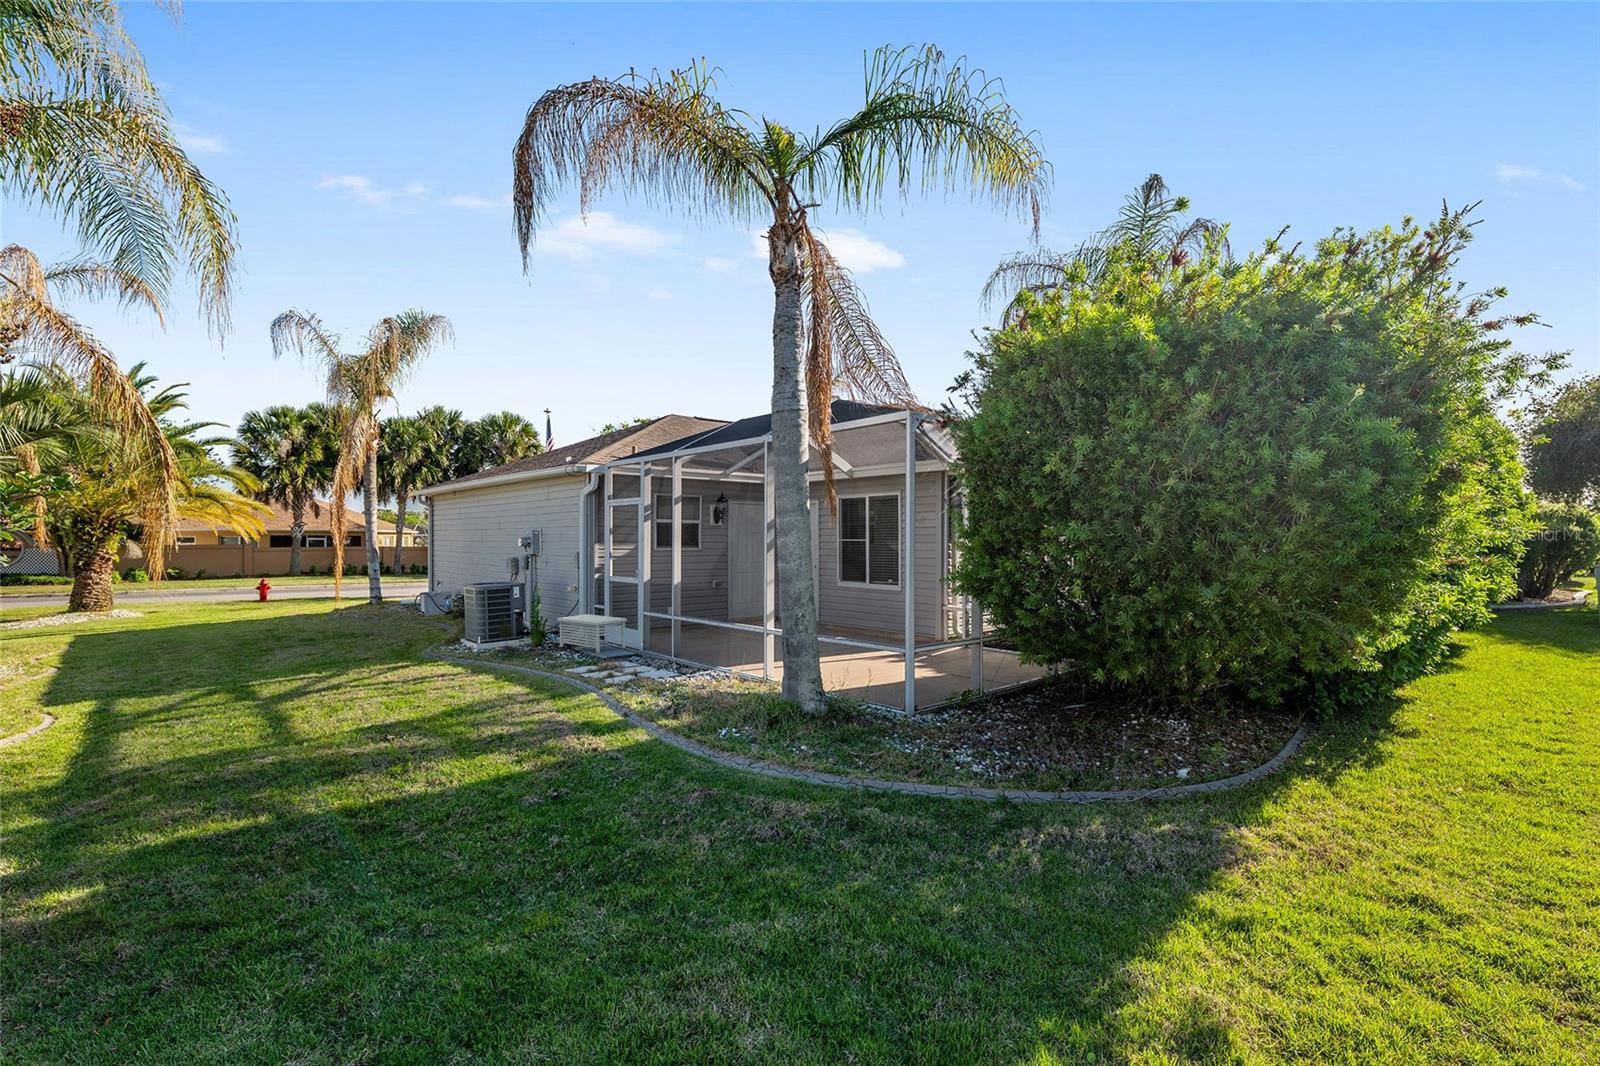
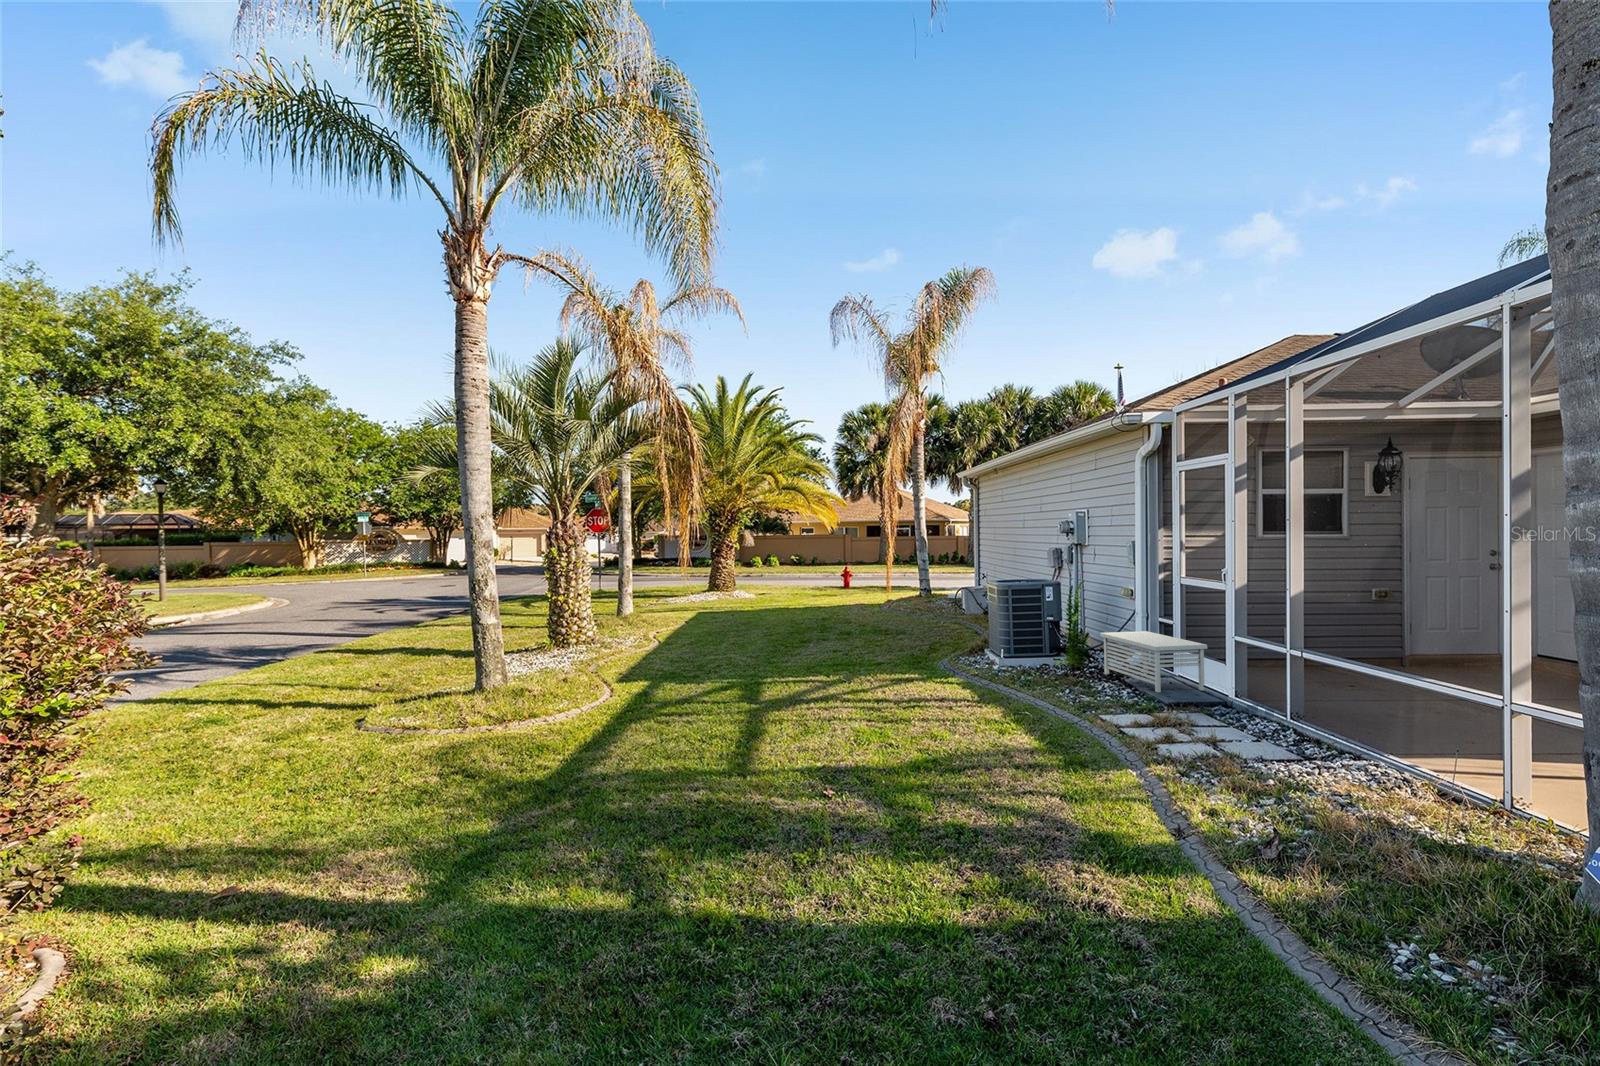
potted tree: present [496,618,516,650] -> none [1019,618,1047,668]

